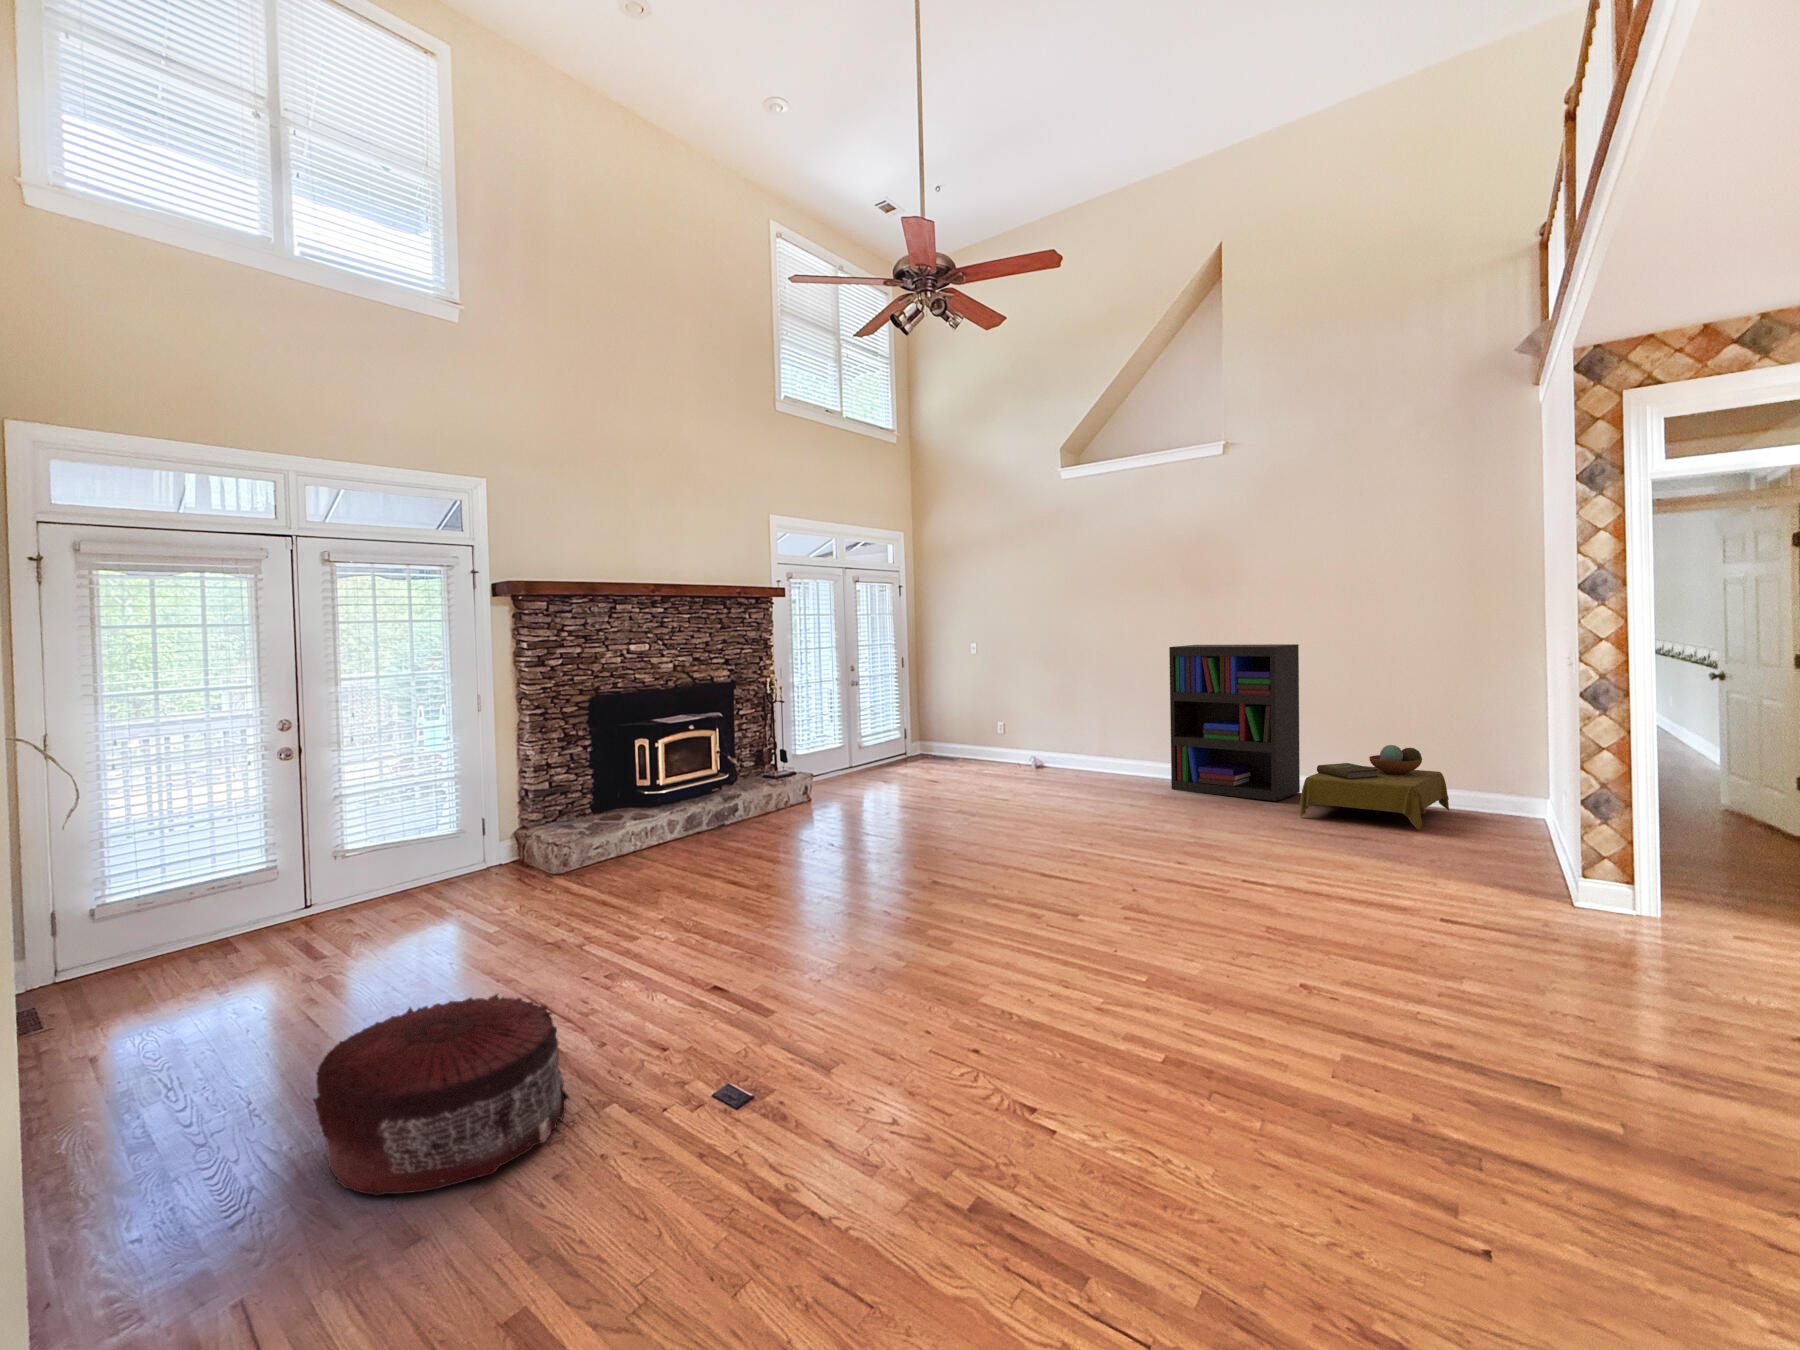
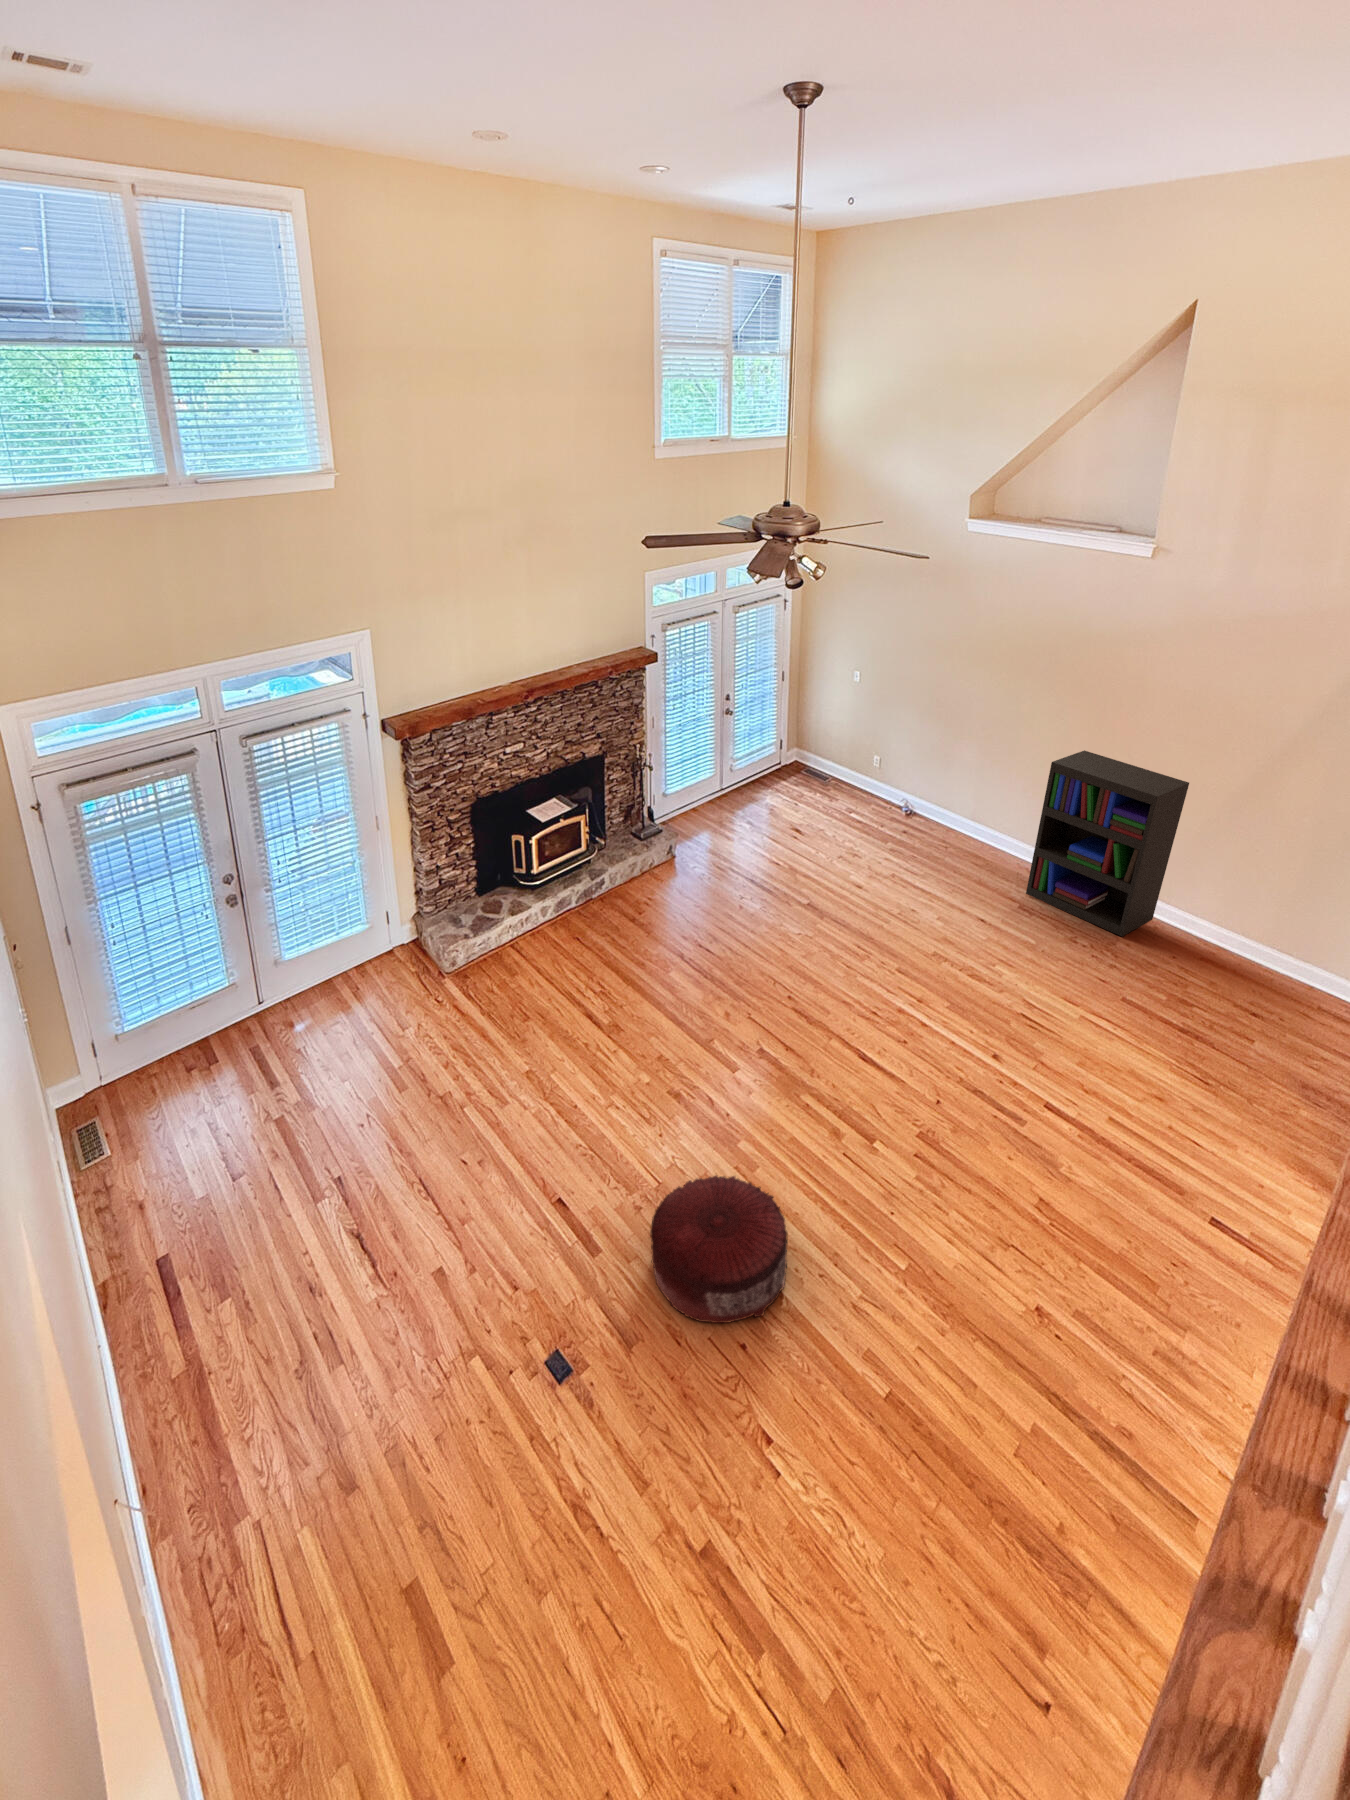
side table: present [1300,745,1449,829] -> none [1136,911,1297,1020]
pouf: present [313,994,569,1196] -> present [650,1175,787,1323]

